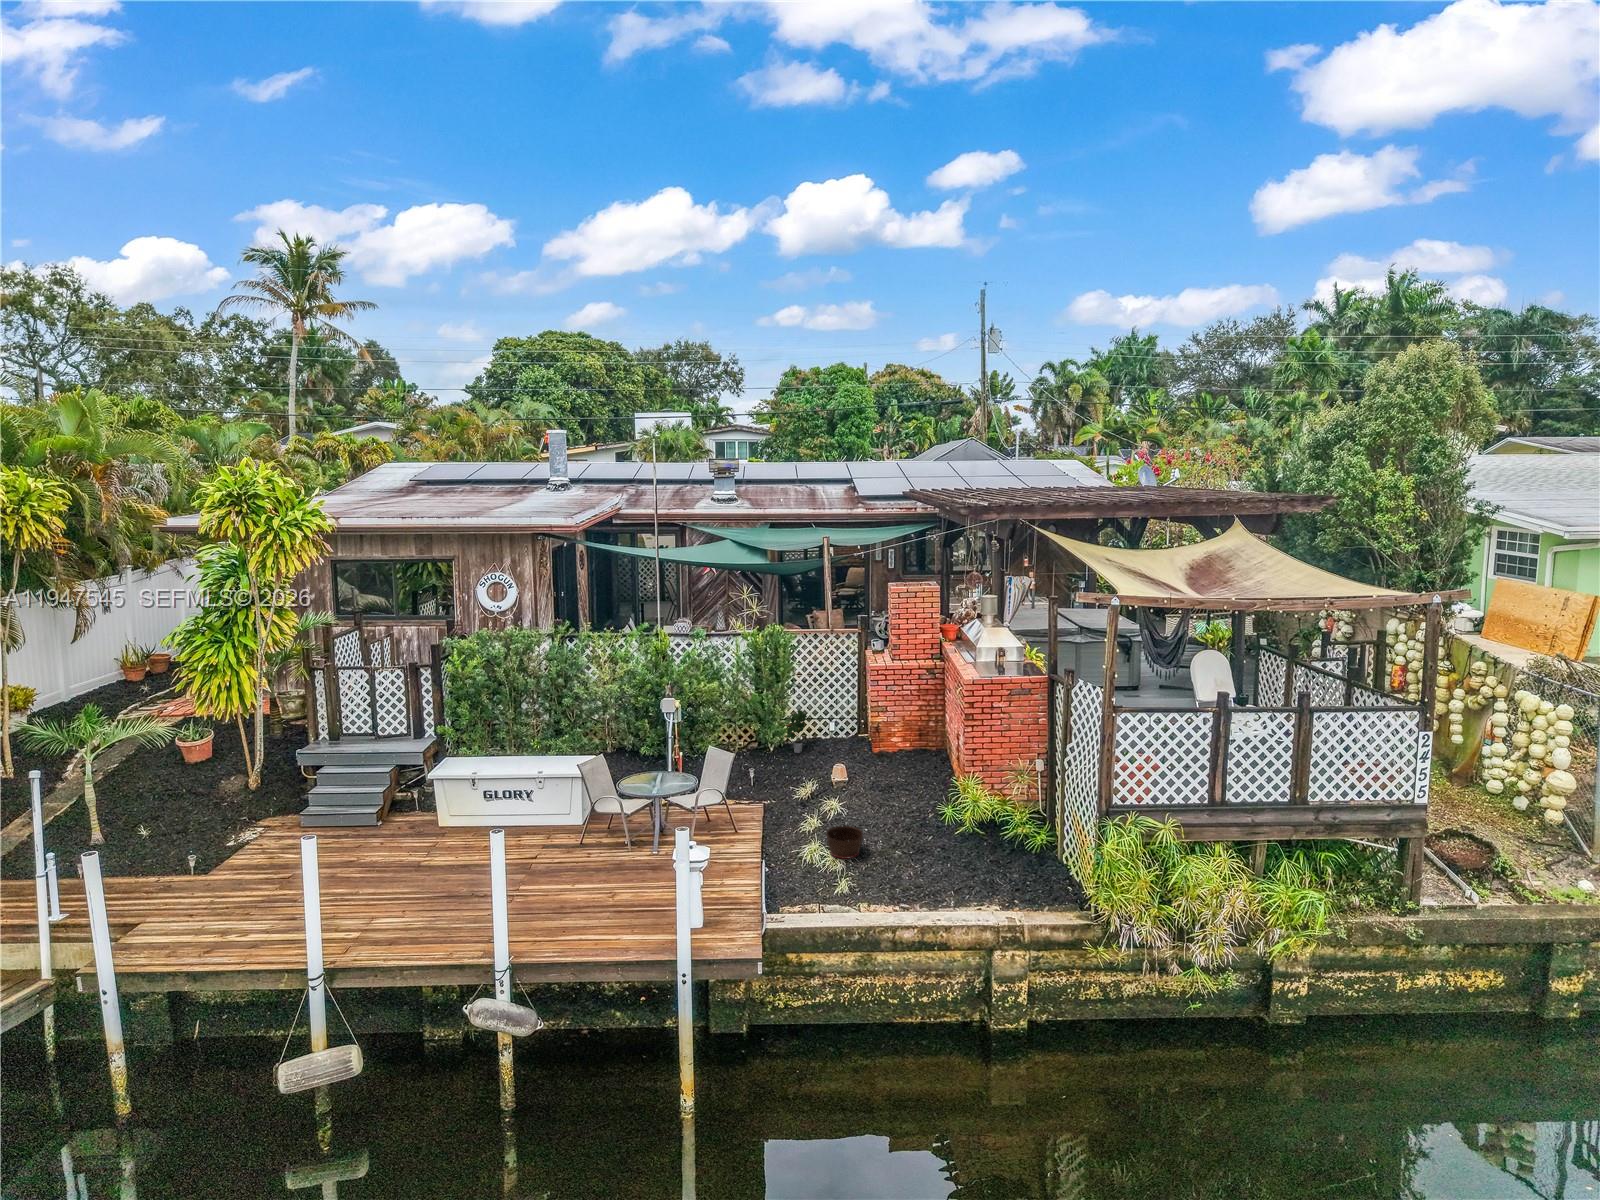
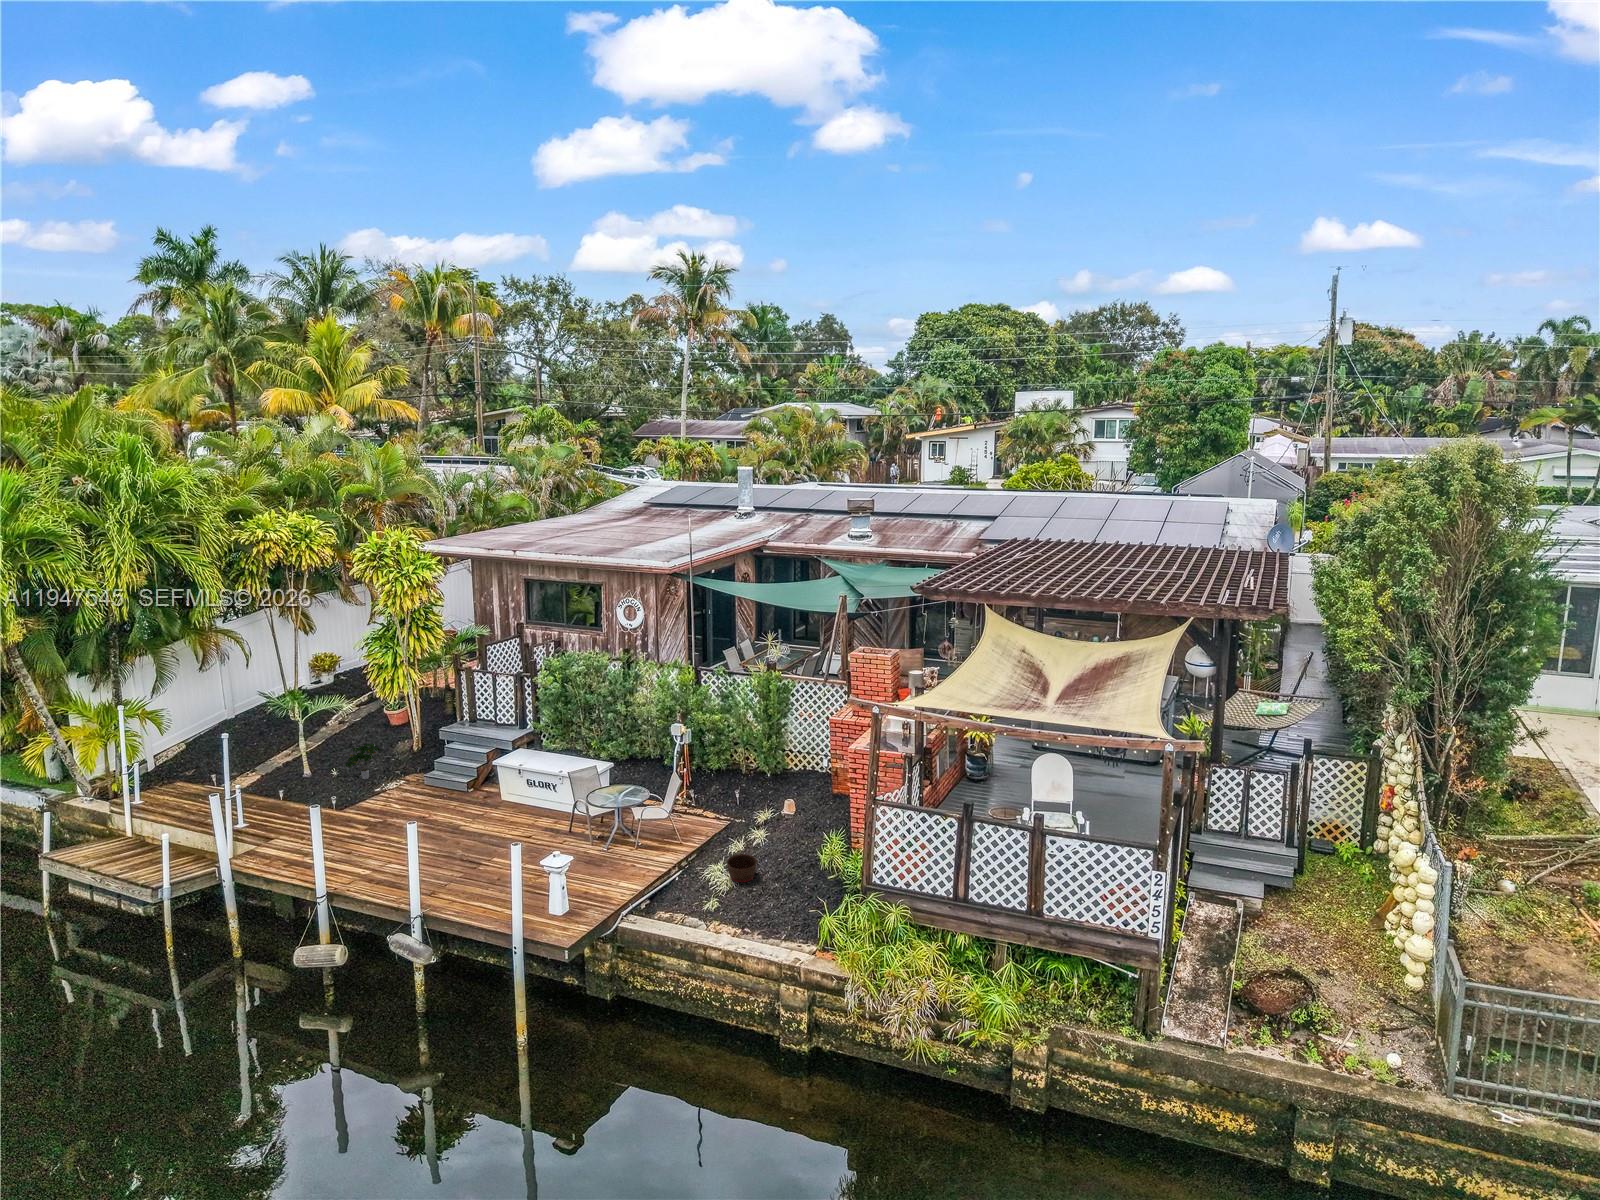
potted plant: present [786,710,807,753] -> present [346,744,379,779]

